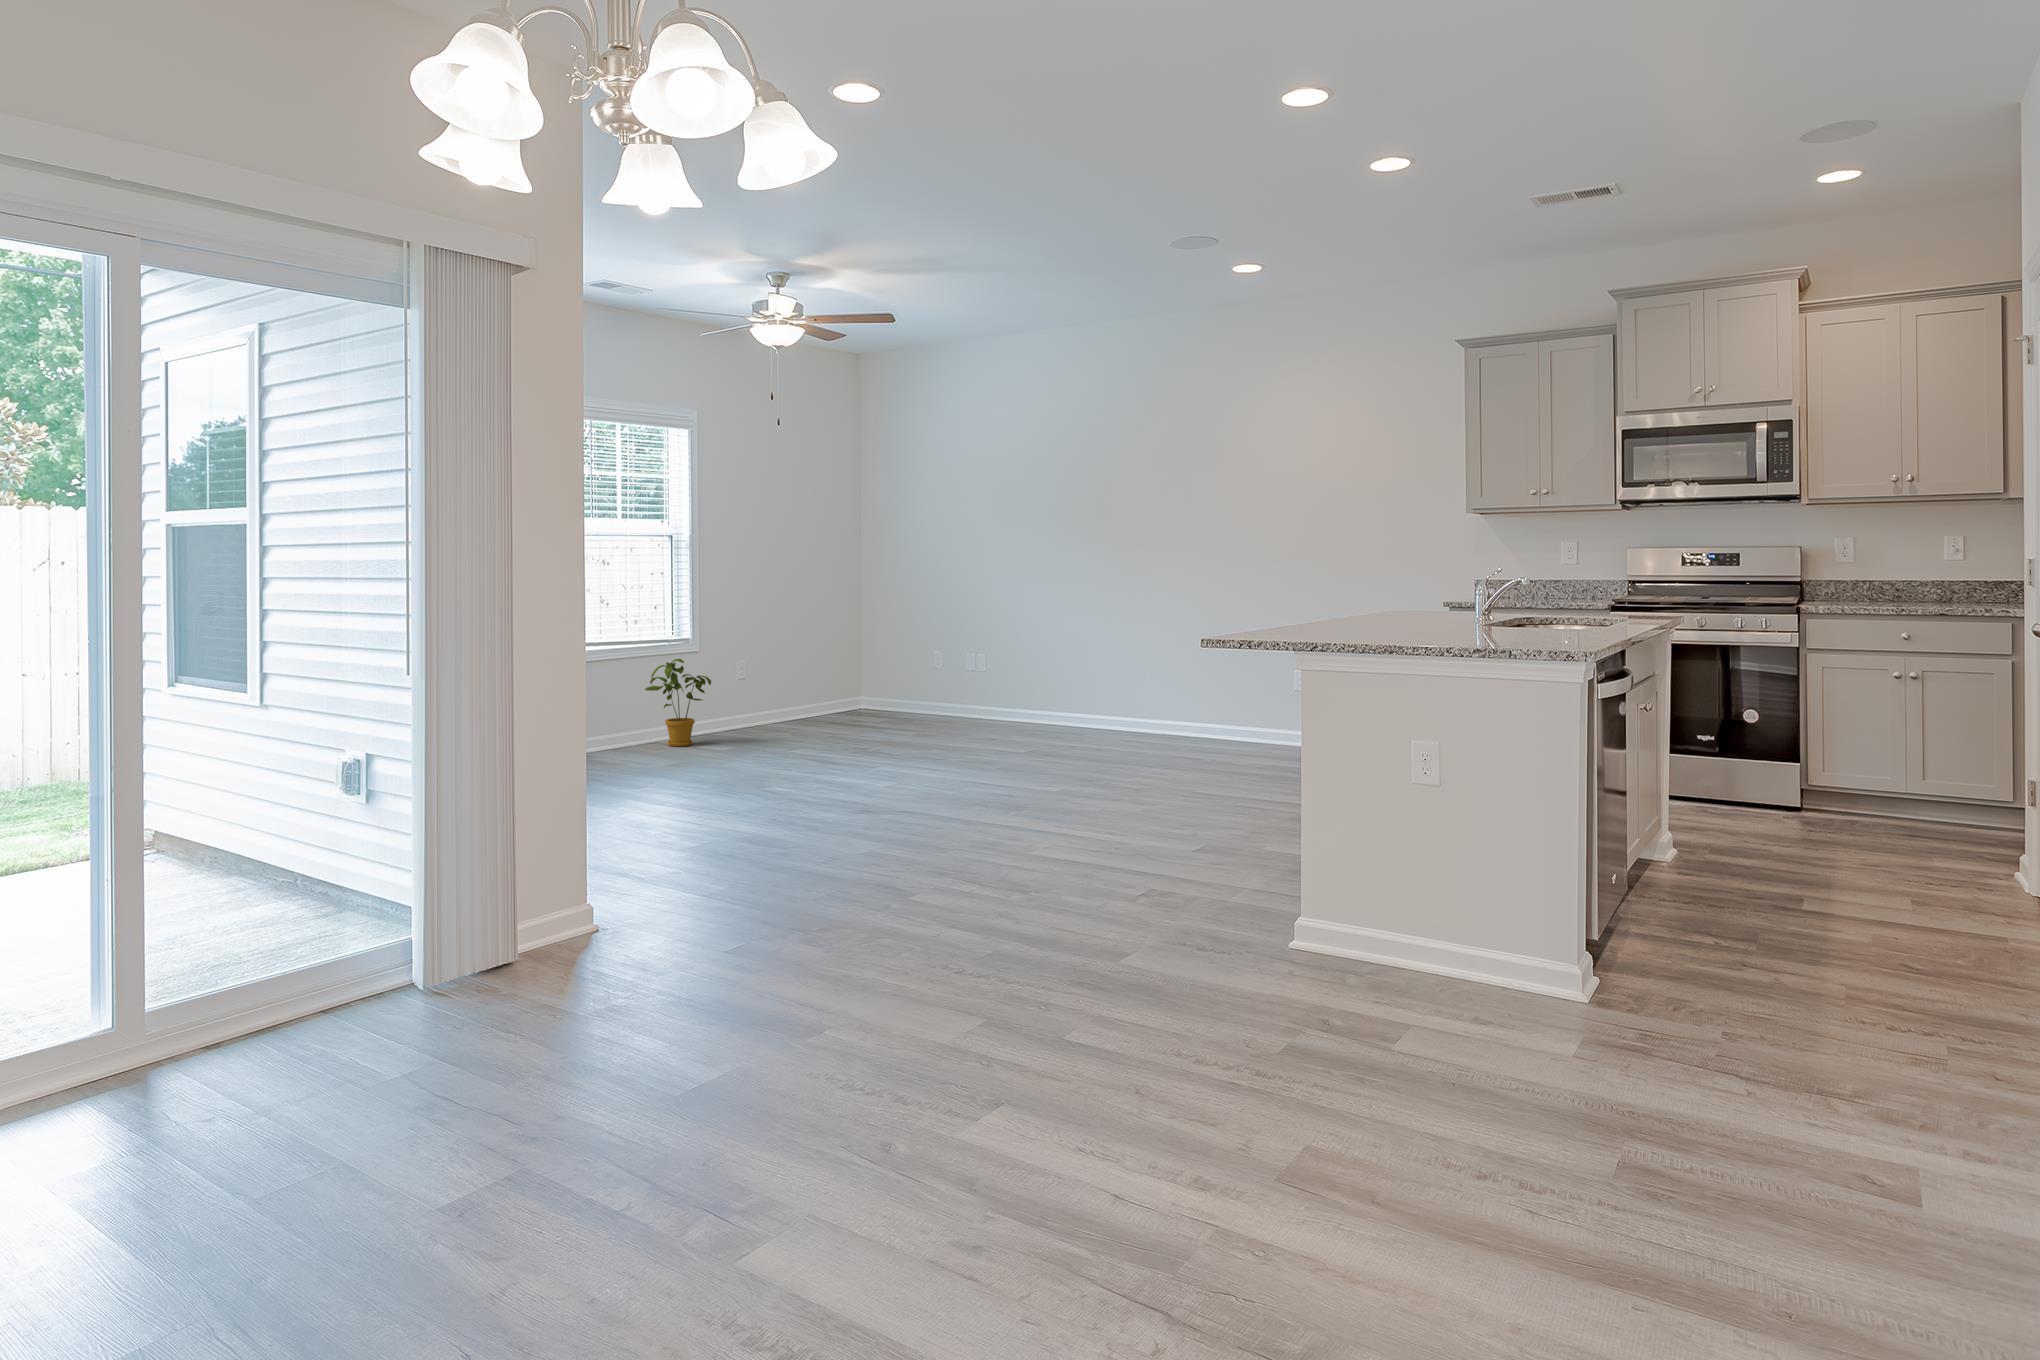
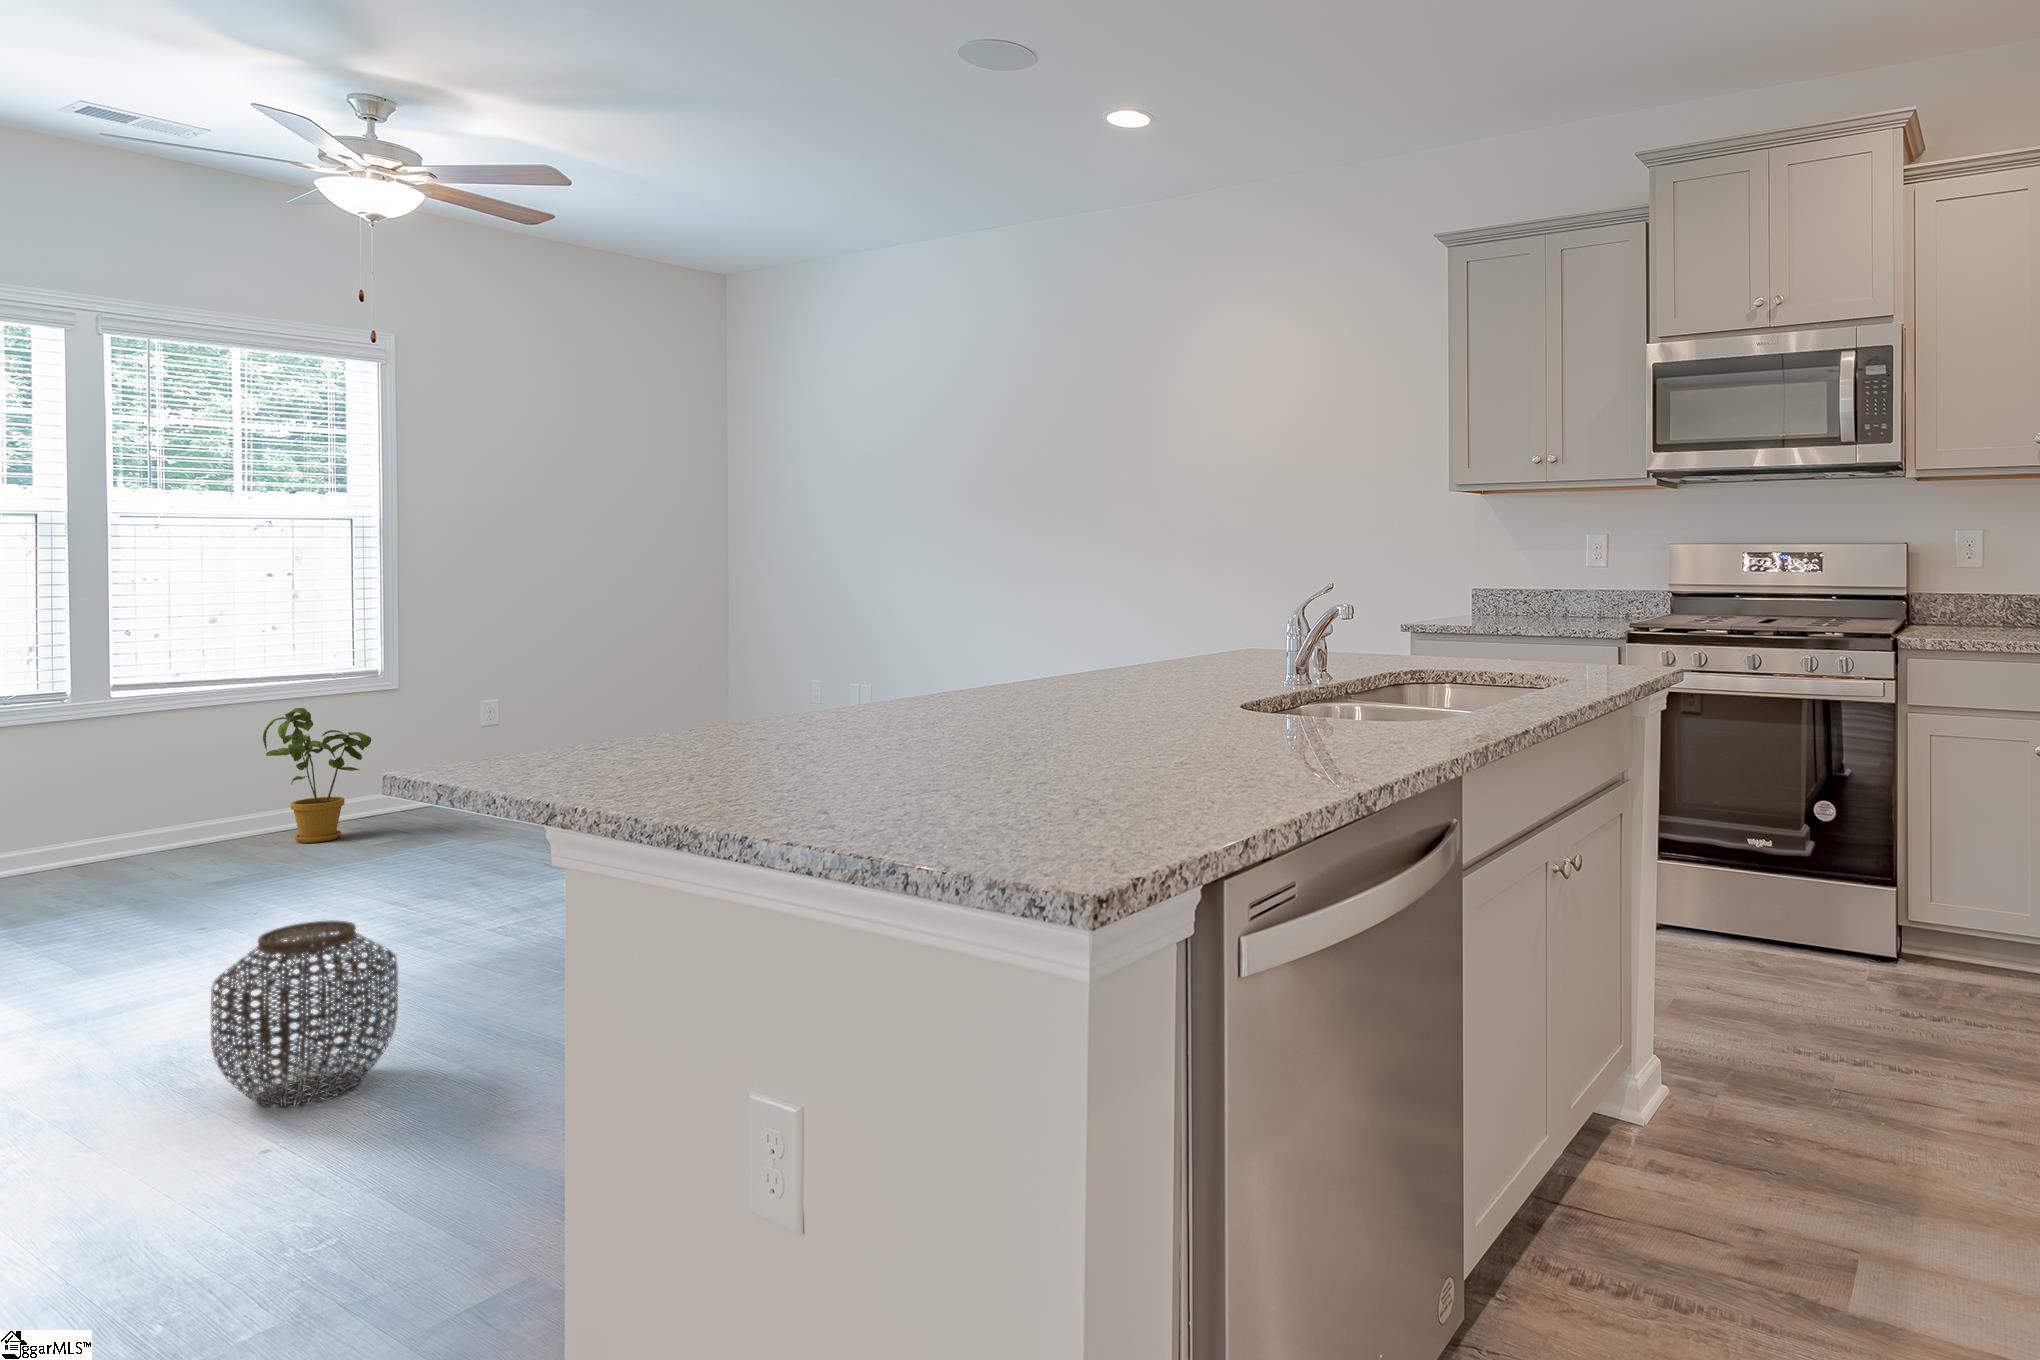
woven basket: none [871,756,951,847] -> present [211,920,398,1106]

